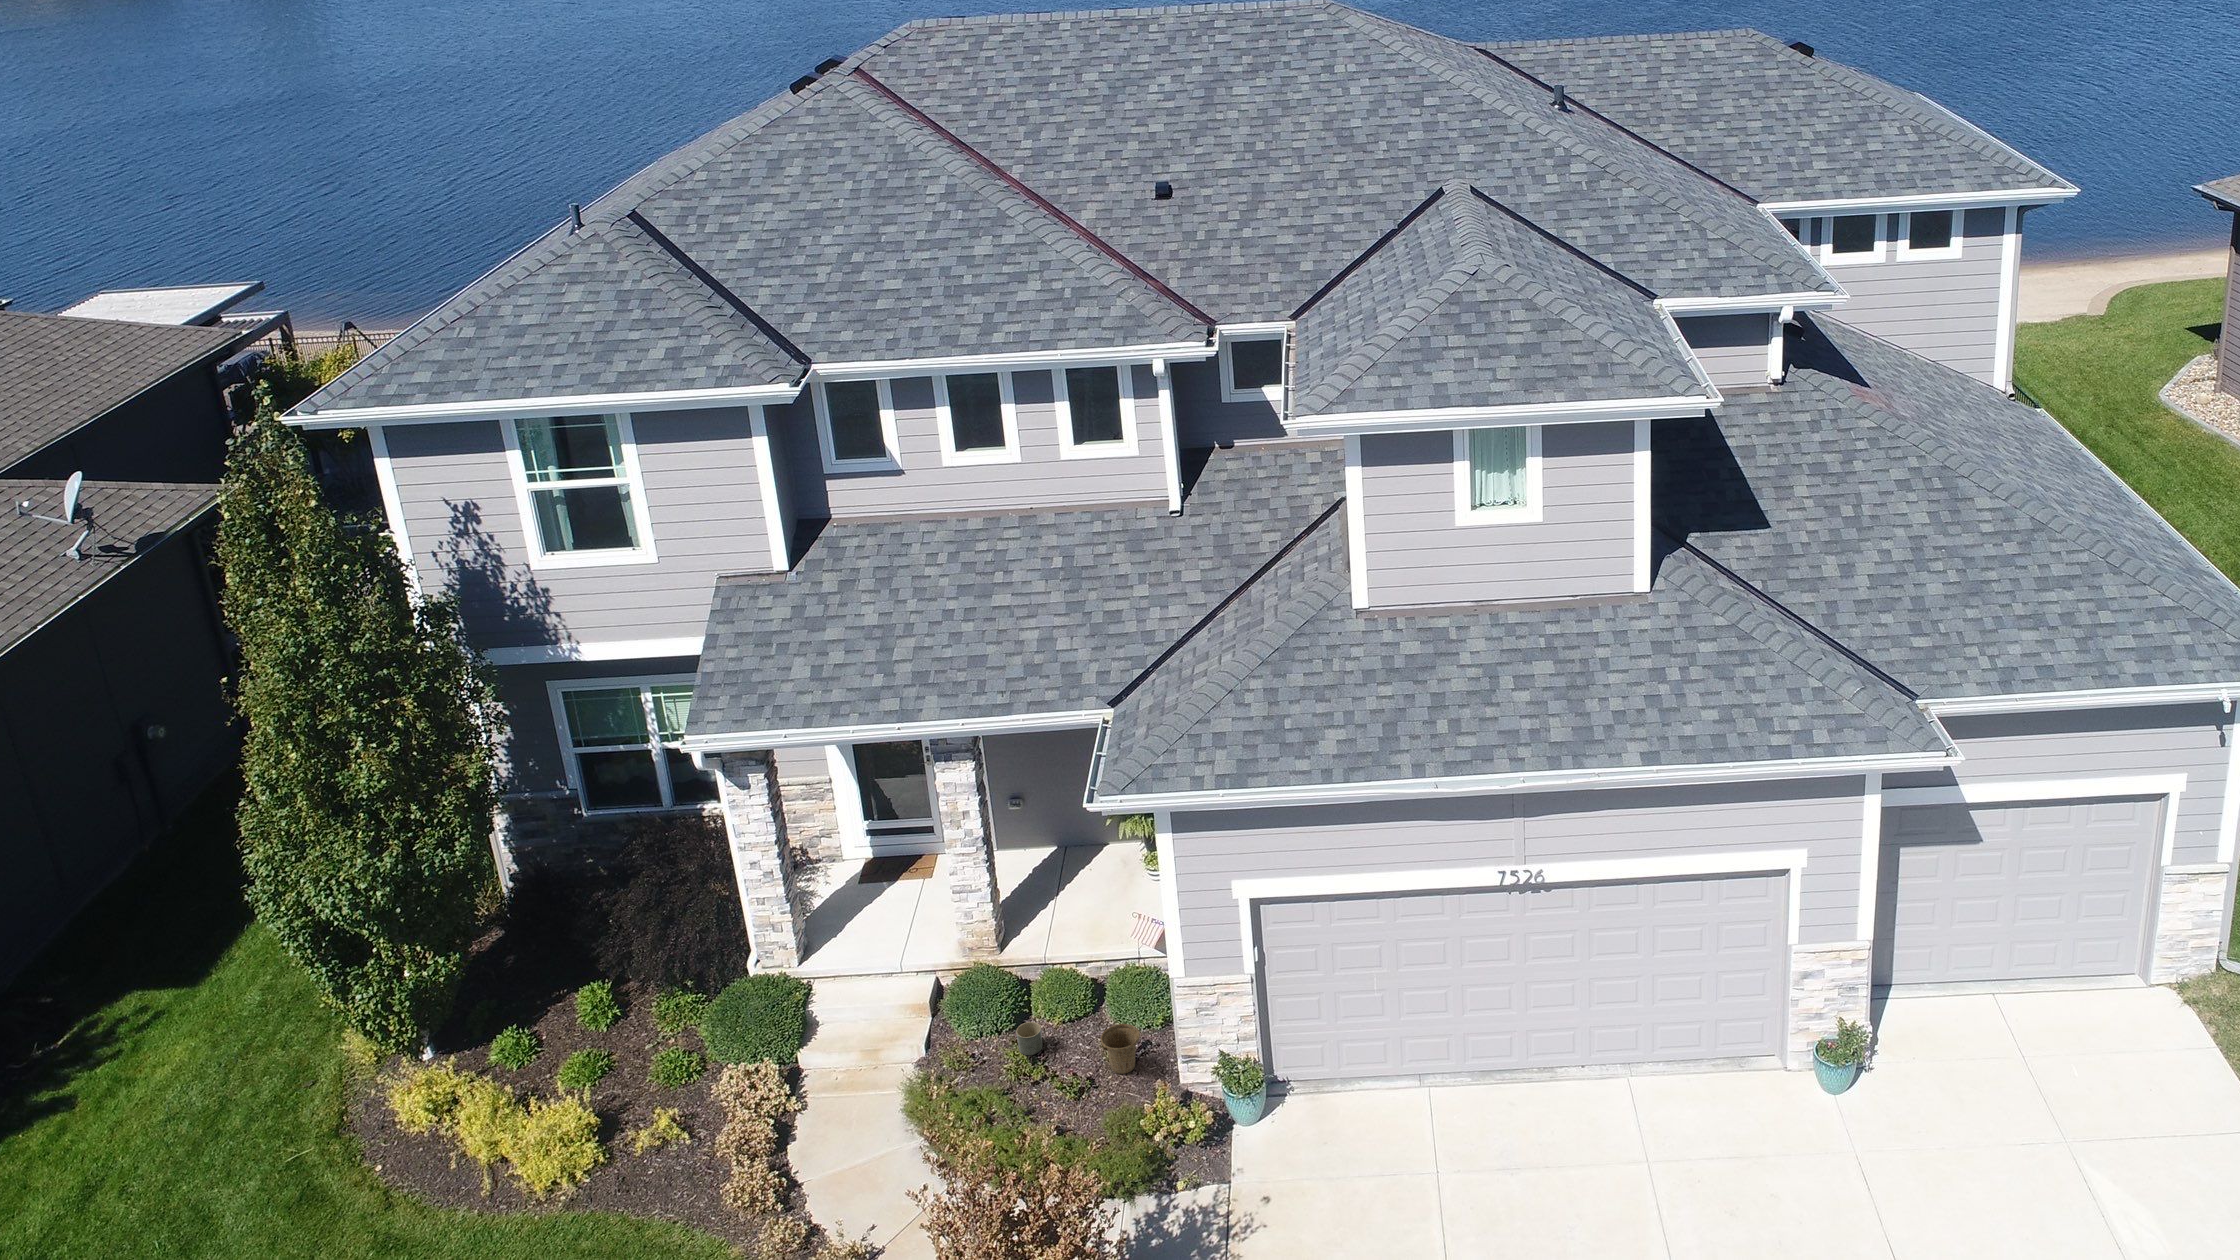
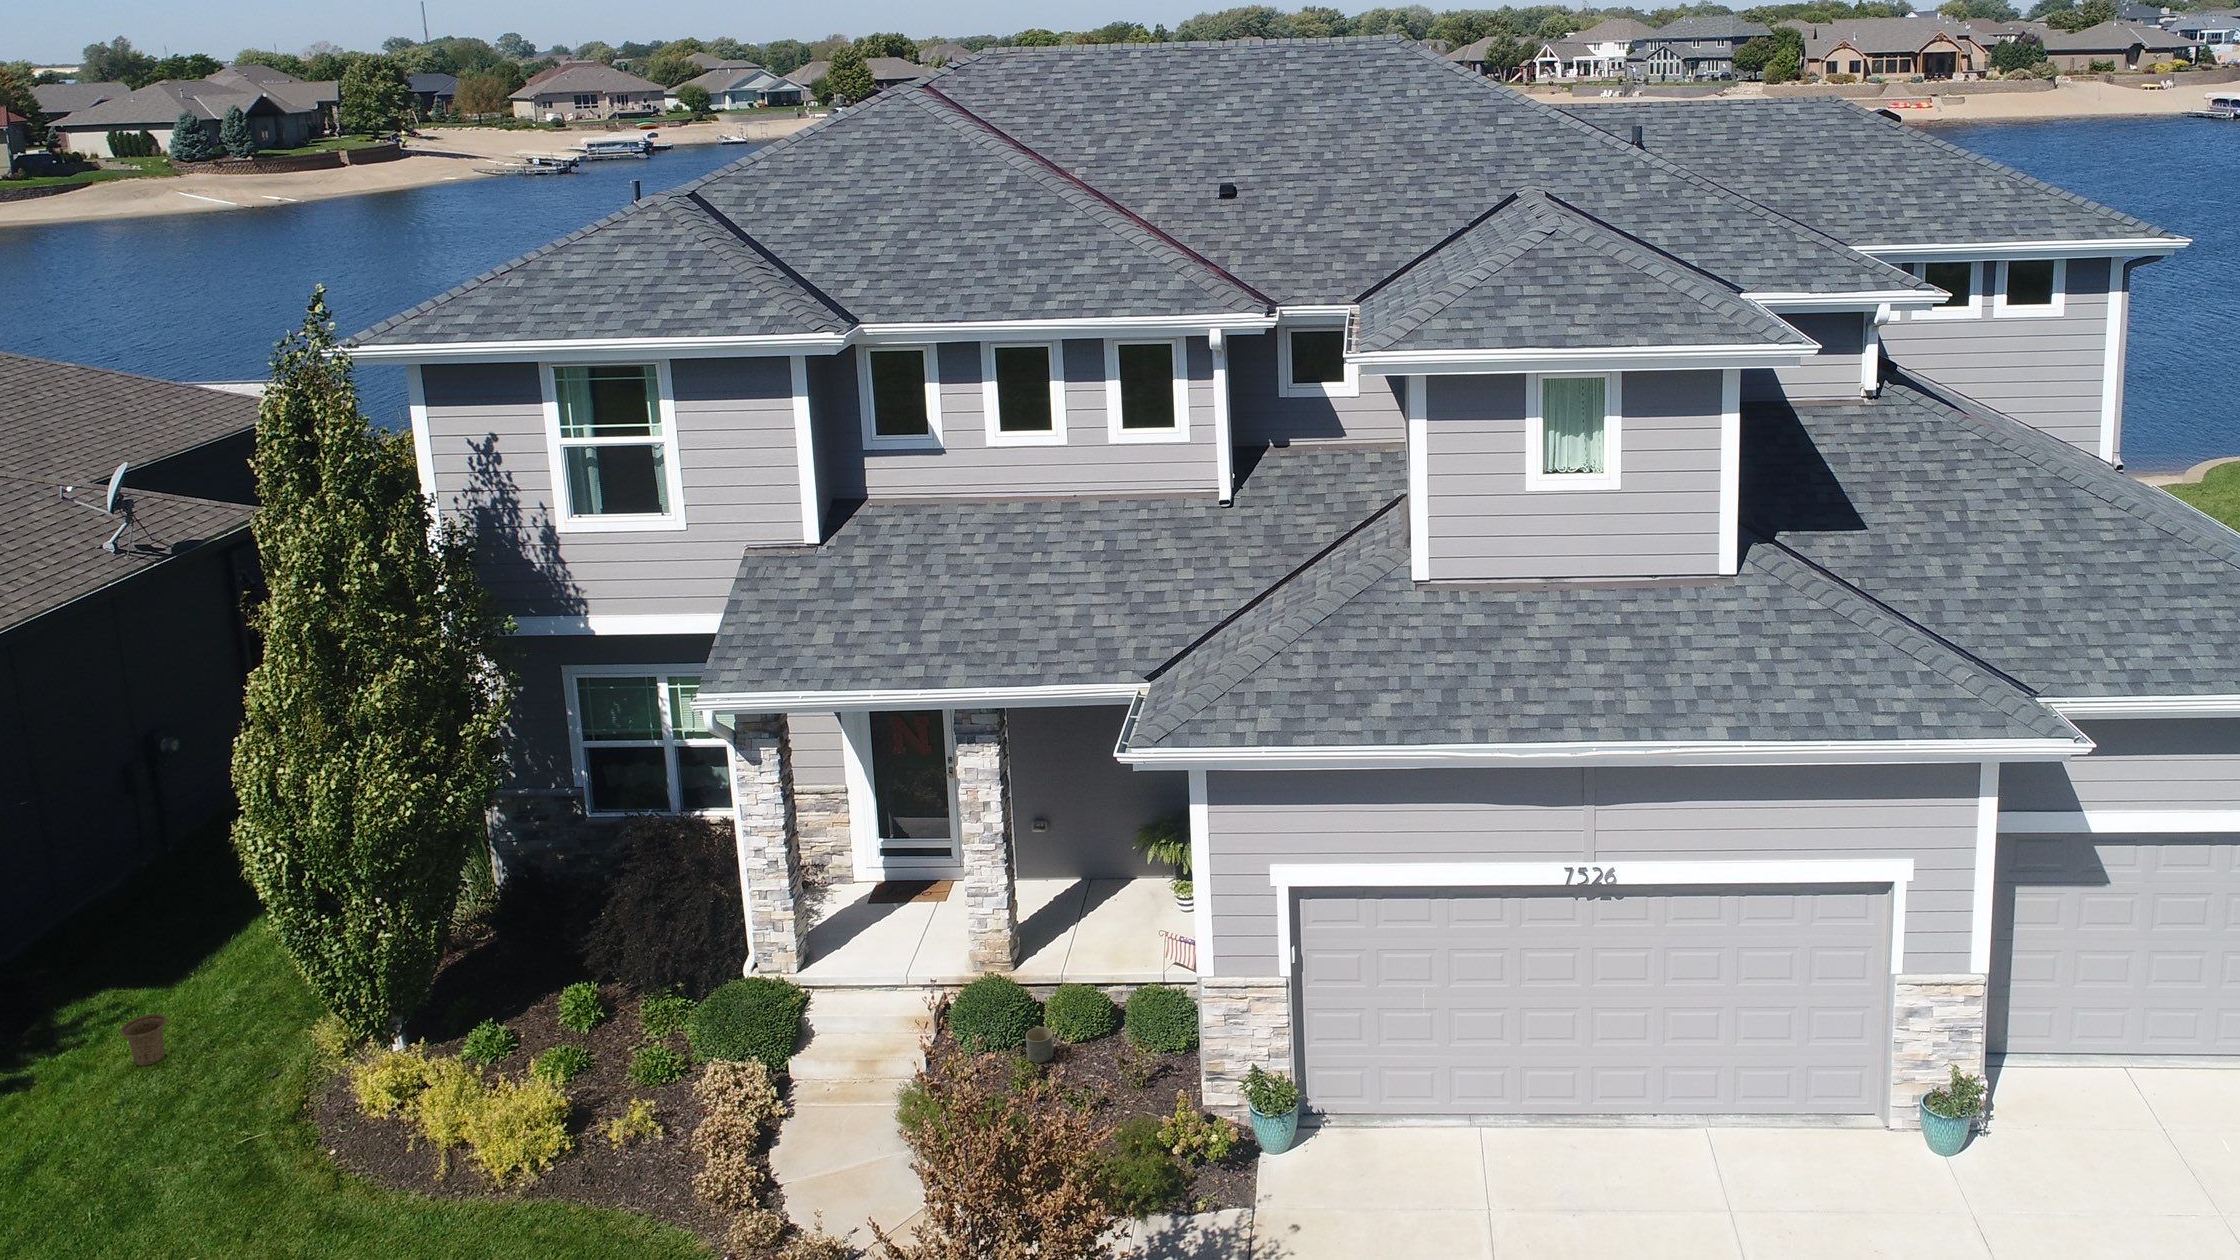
basket: present [1101,1024,1140,1074] -> present [120,1014,167,1066]

